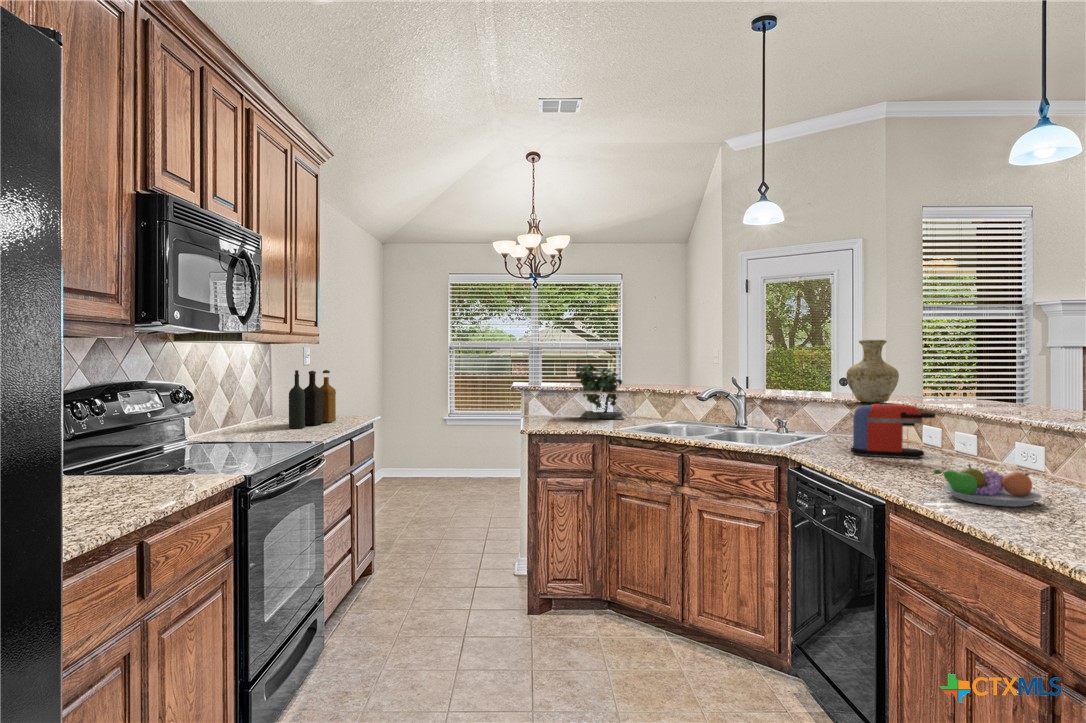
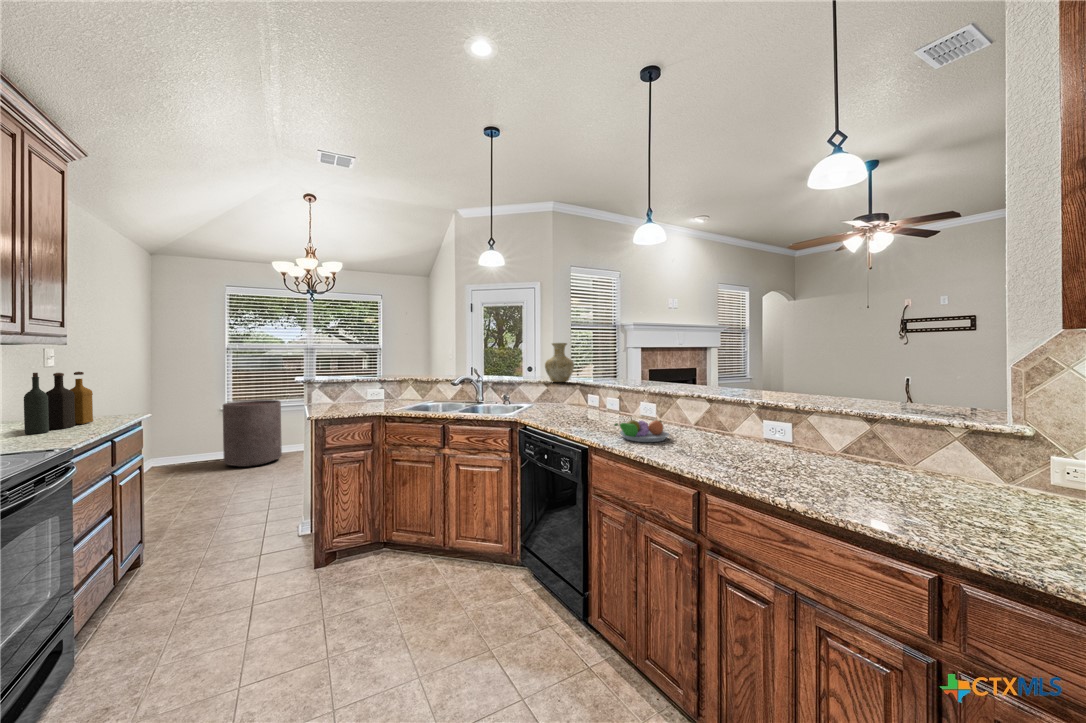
potted plant: present [576,364,624,419] -> none [351,359,392,403]
coffee maker: present [851,404,935,458] -> none [555,383,600,417]
trash can: none [445,409,503,487] -> present [223,400,282,467]

